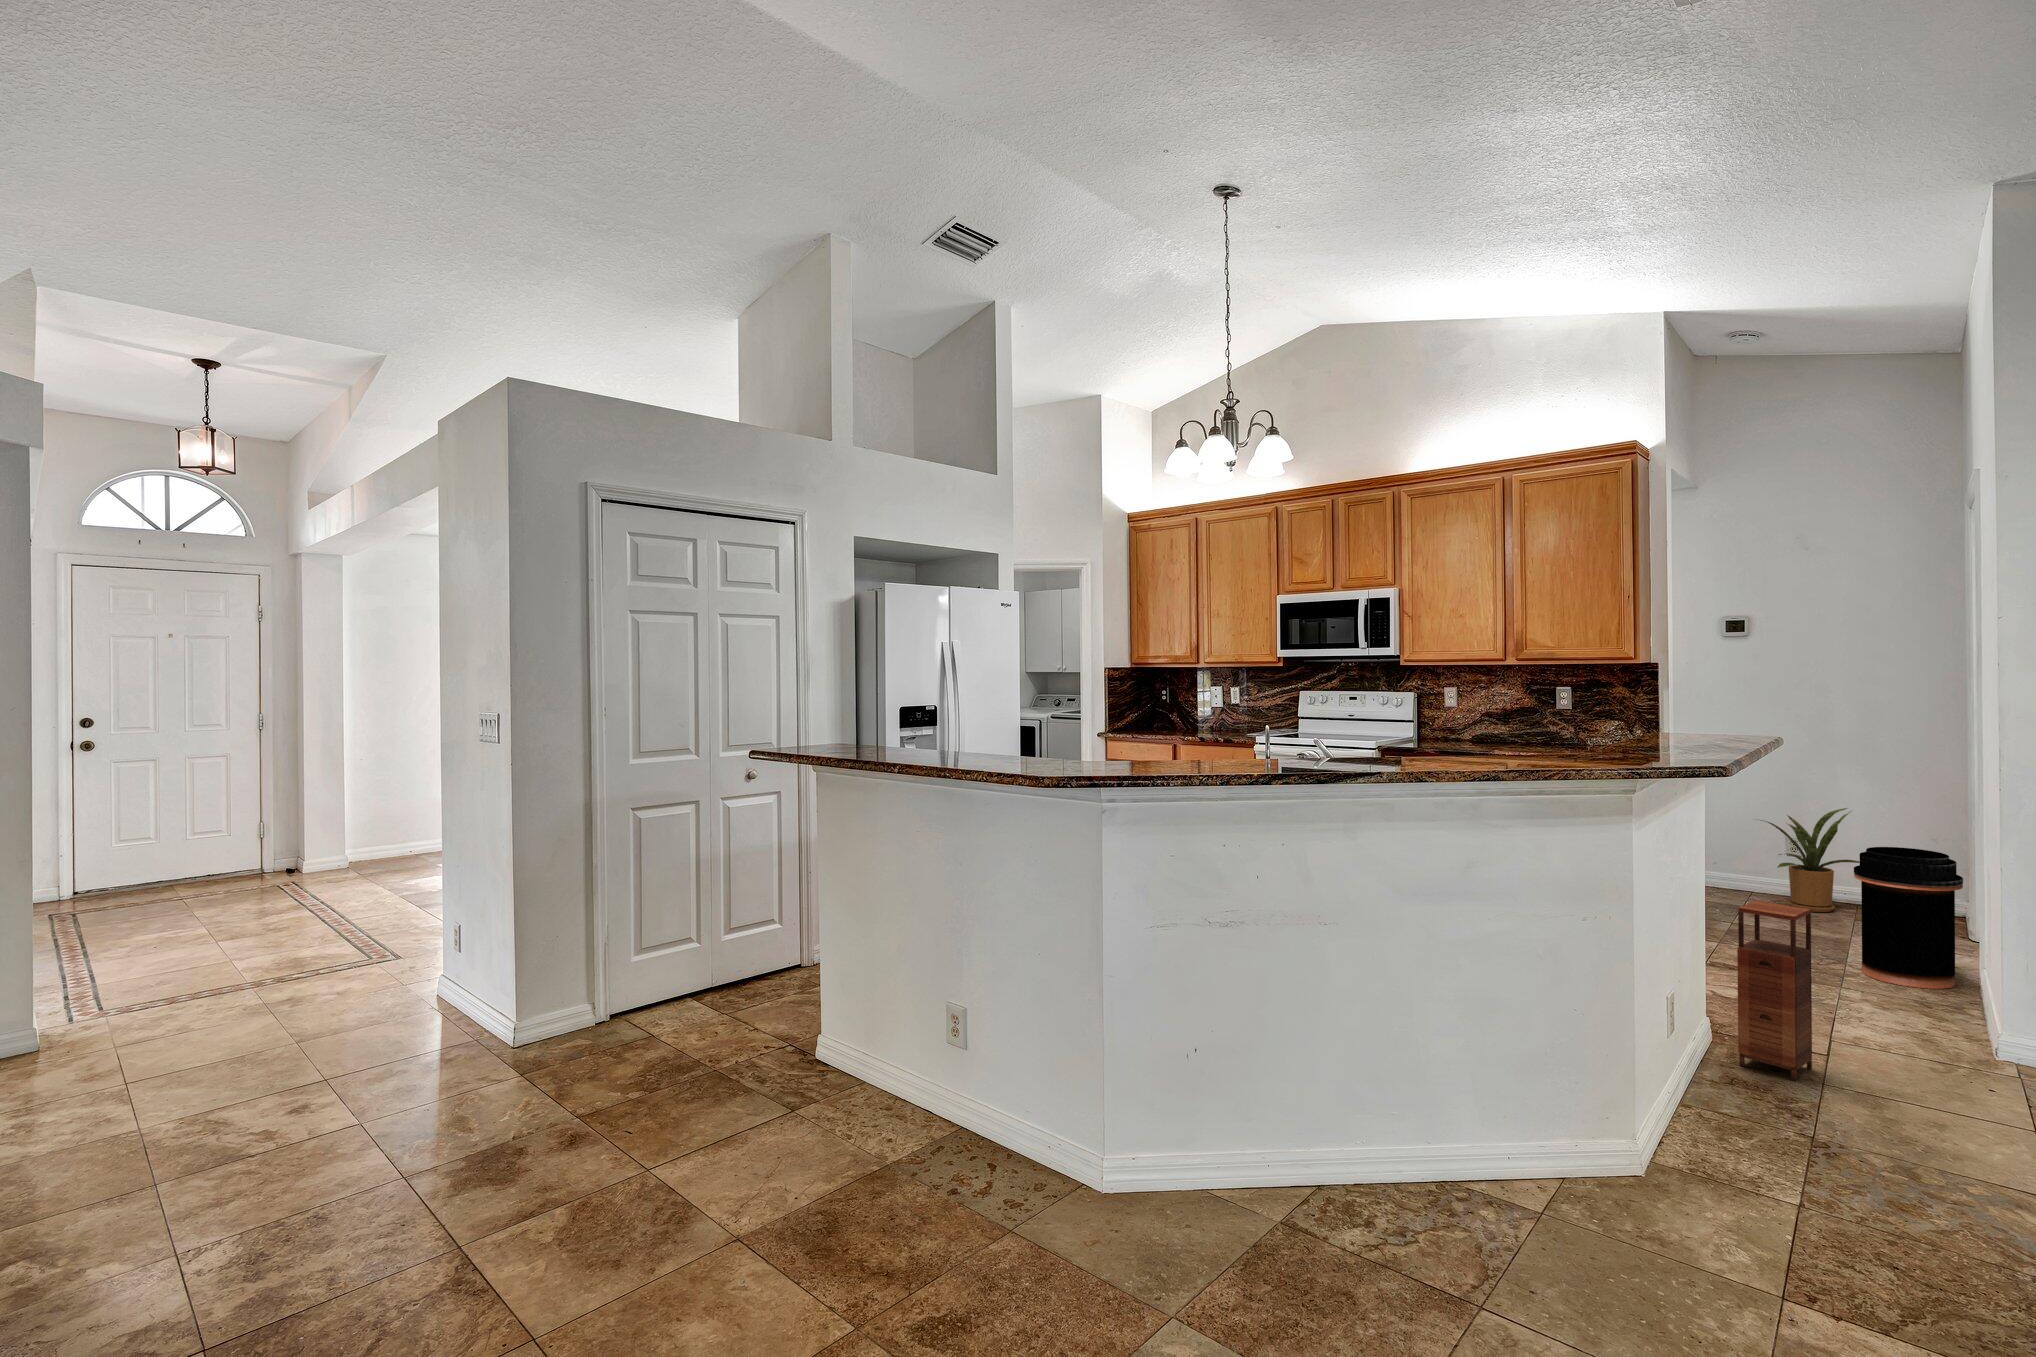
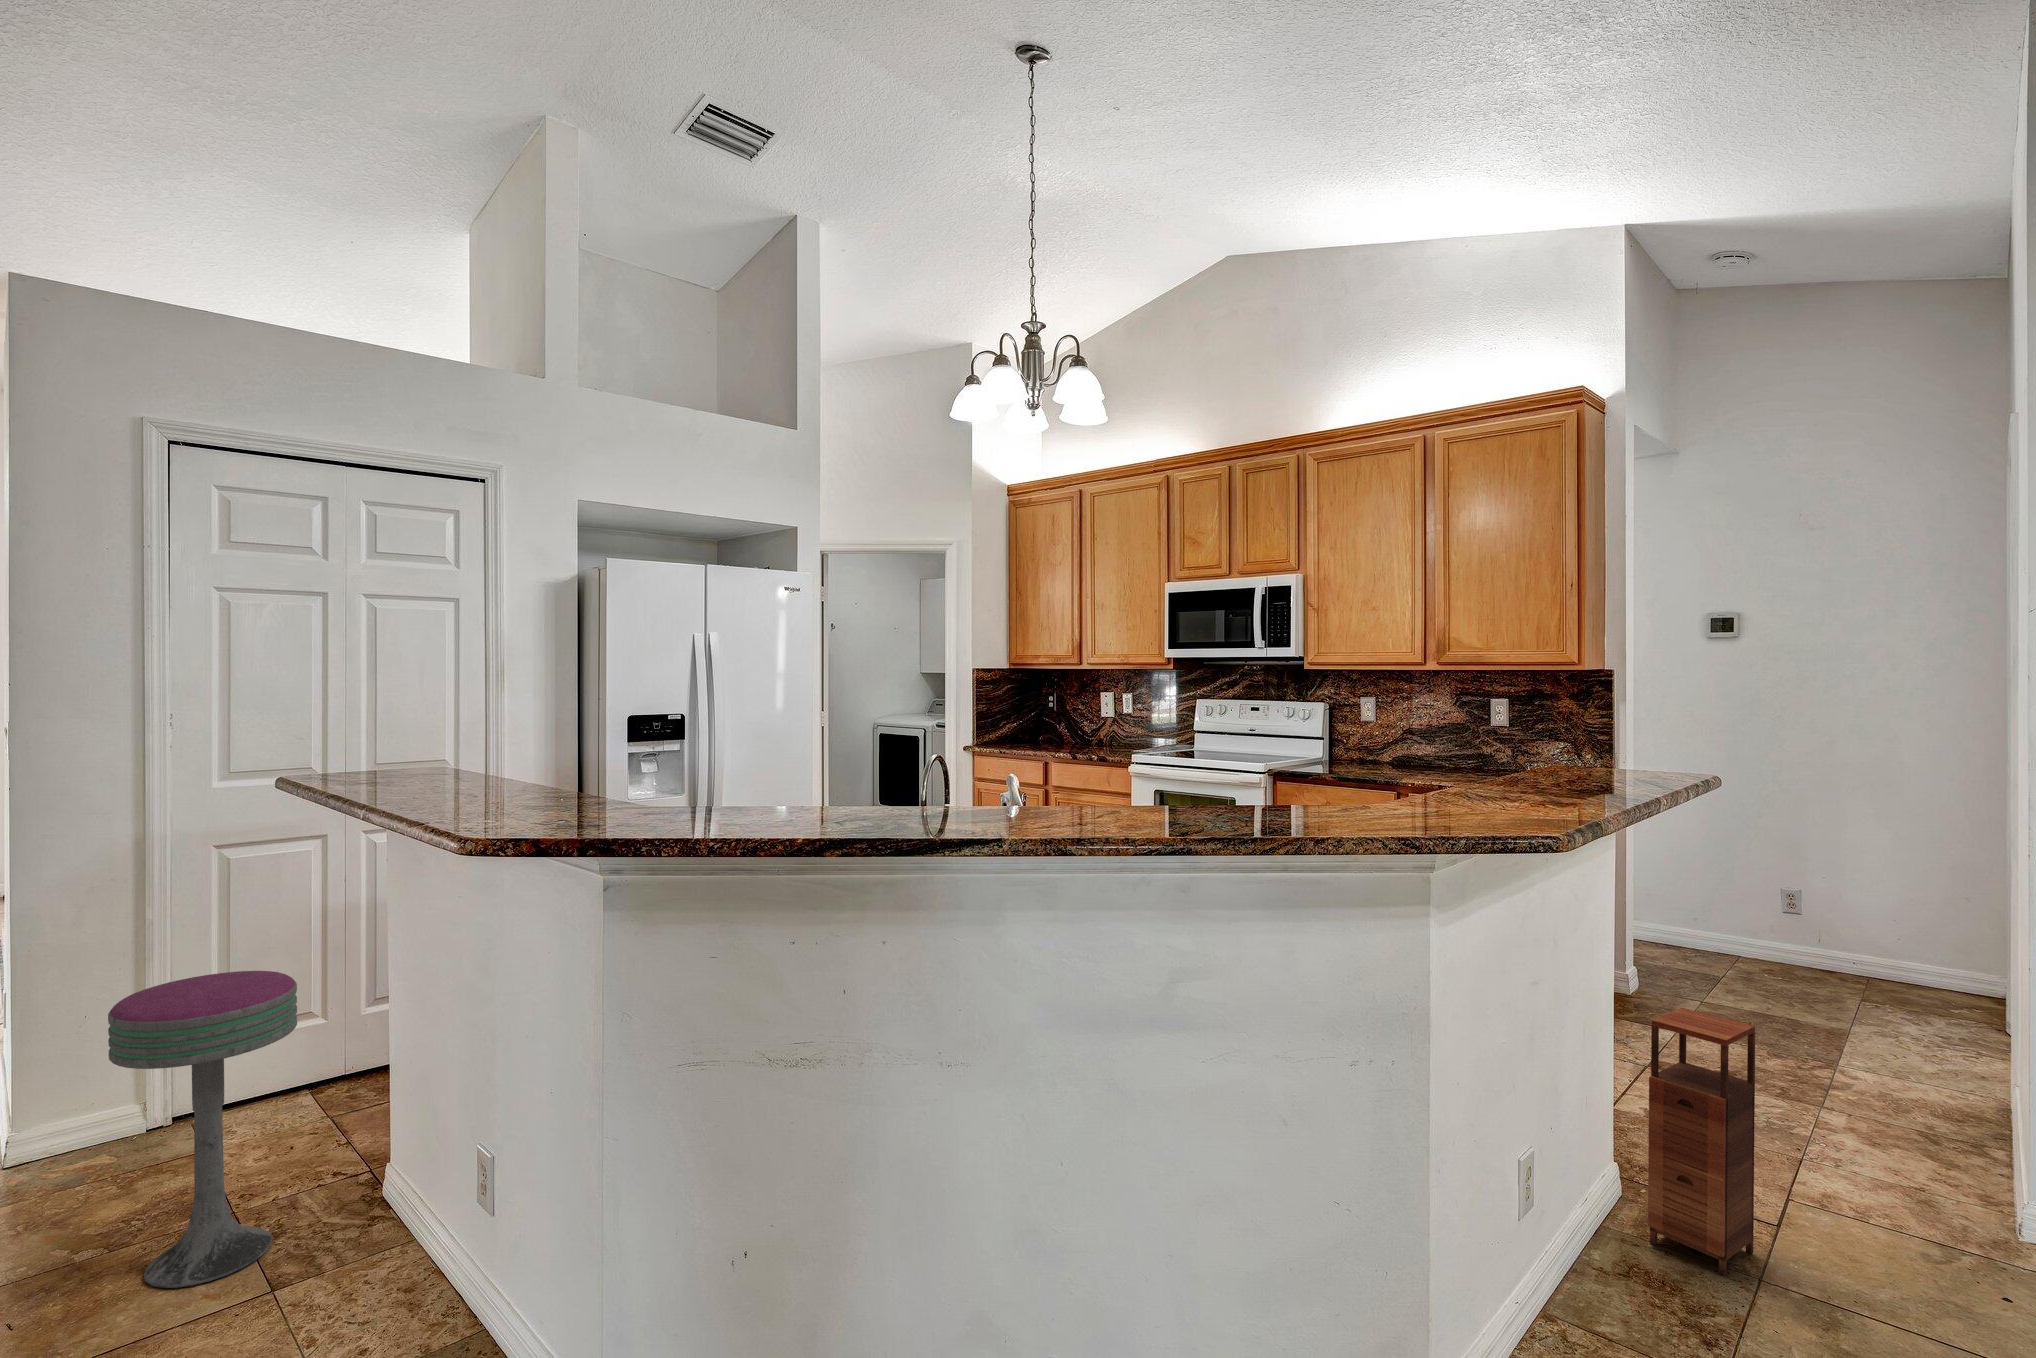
house plant: present [1761,808,1860,912] -> none [1732,855,1882,987]
trash can: present [1854,847,1963,989] -> none [1848,917,1993,1114]
bar stool: none [661,896,773,1118] -> present [108,971,297,1288]

